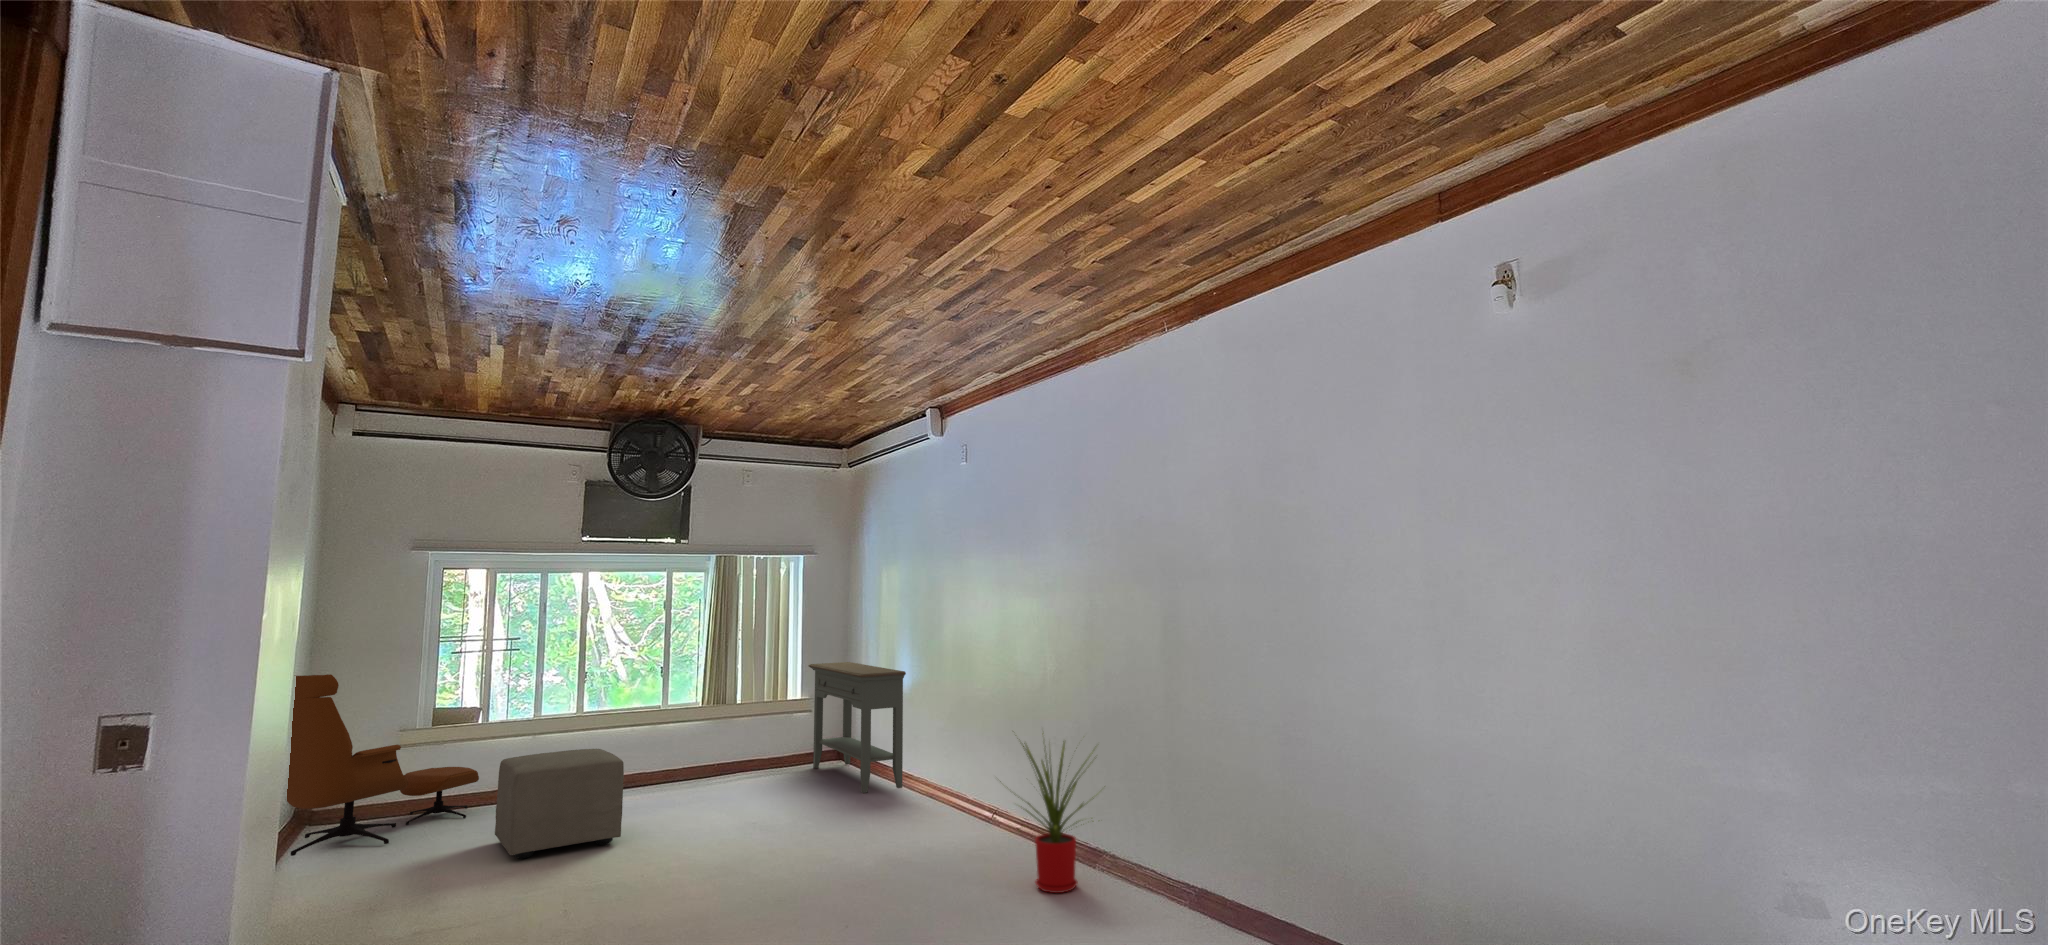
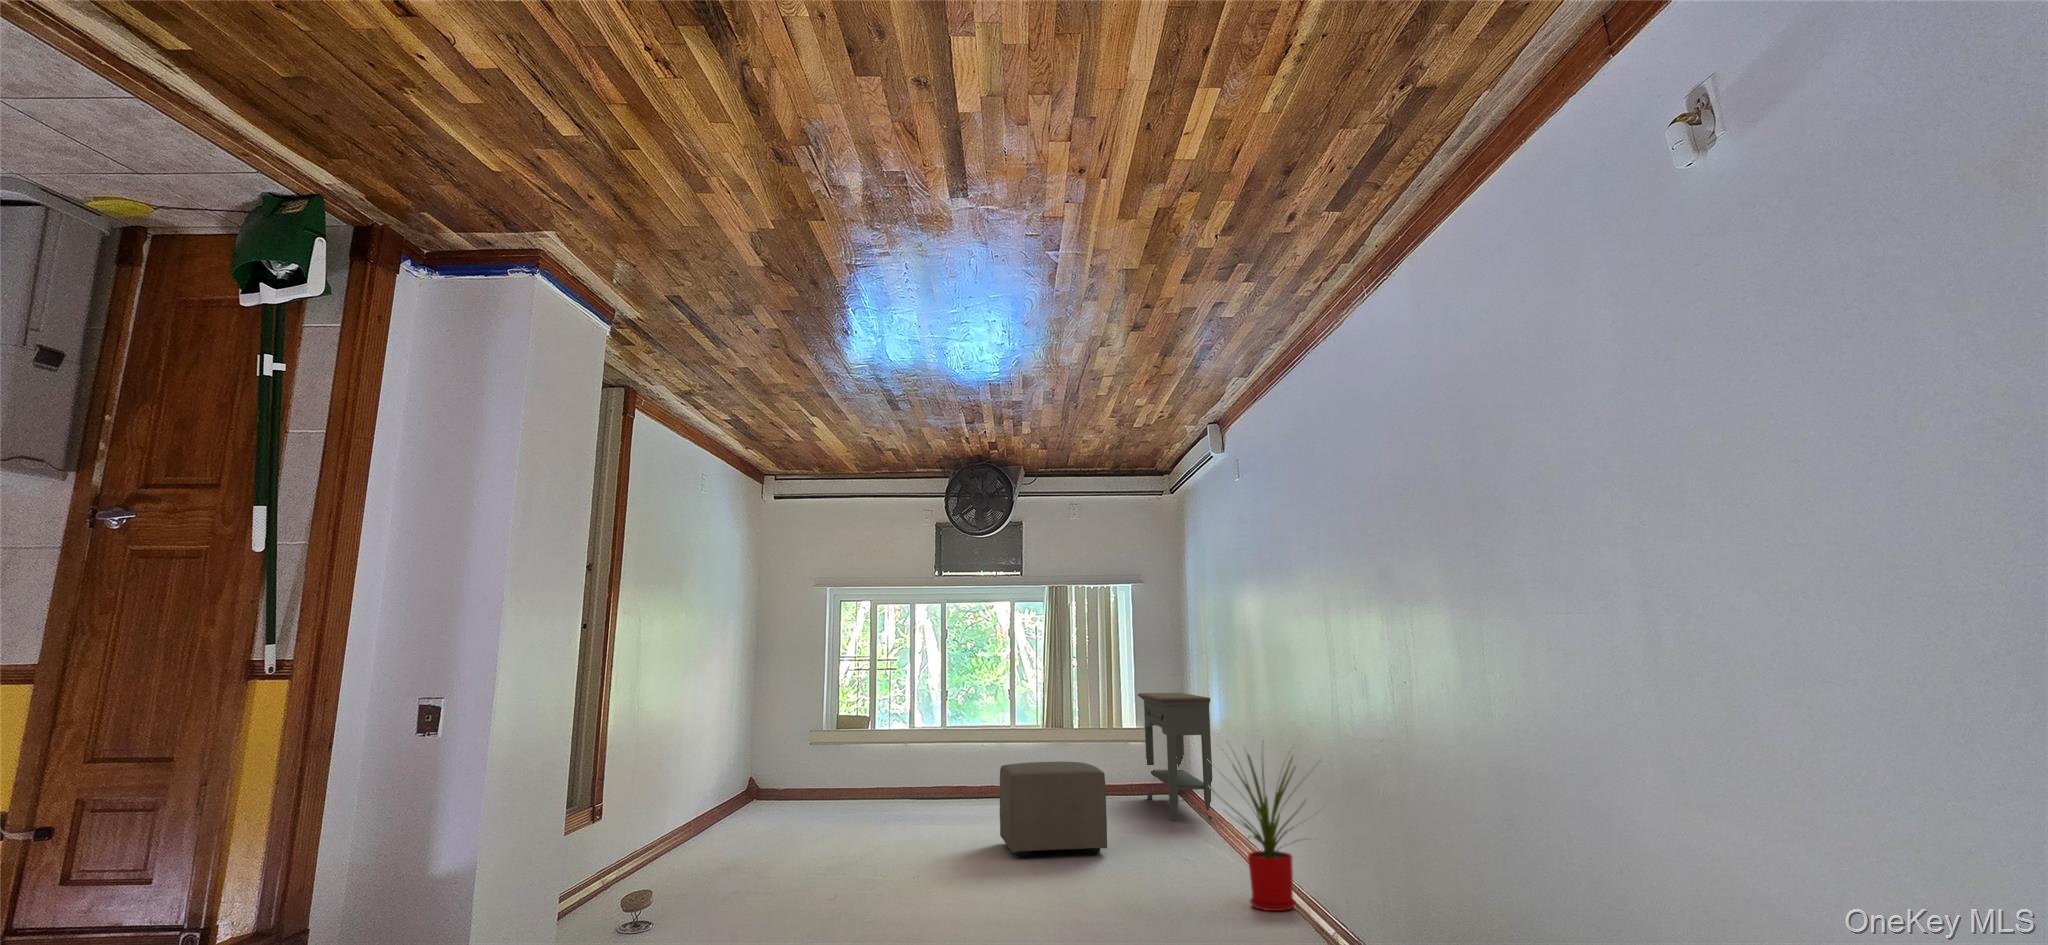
lounge chair: present [287,674,479,856] -> none [704,681,854,821]
ottoman: present [495,749,624,859] -> present [1000,762,1107,857]

